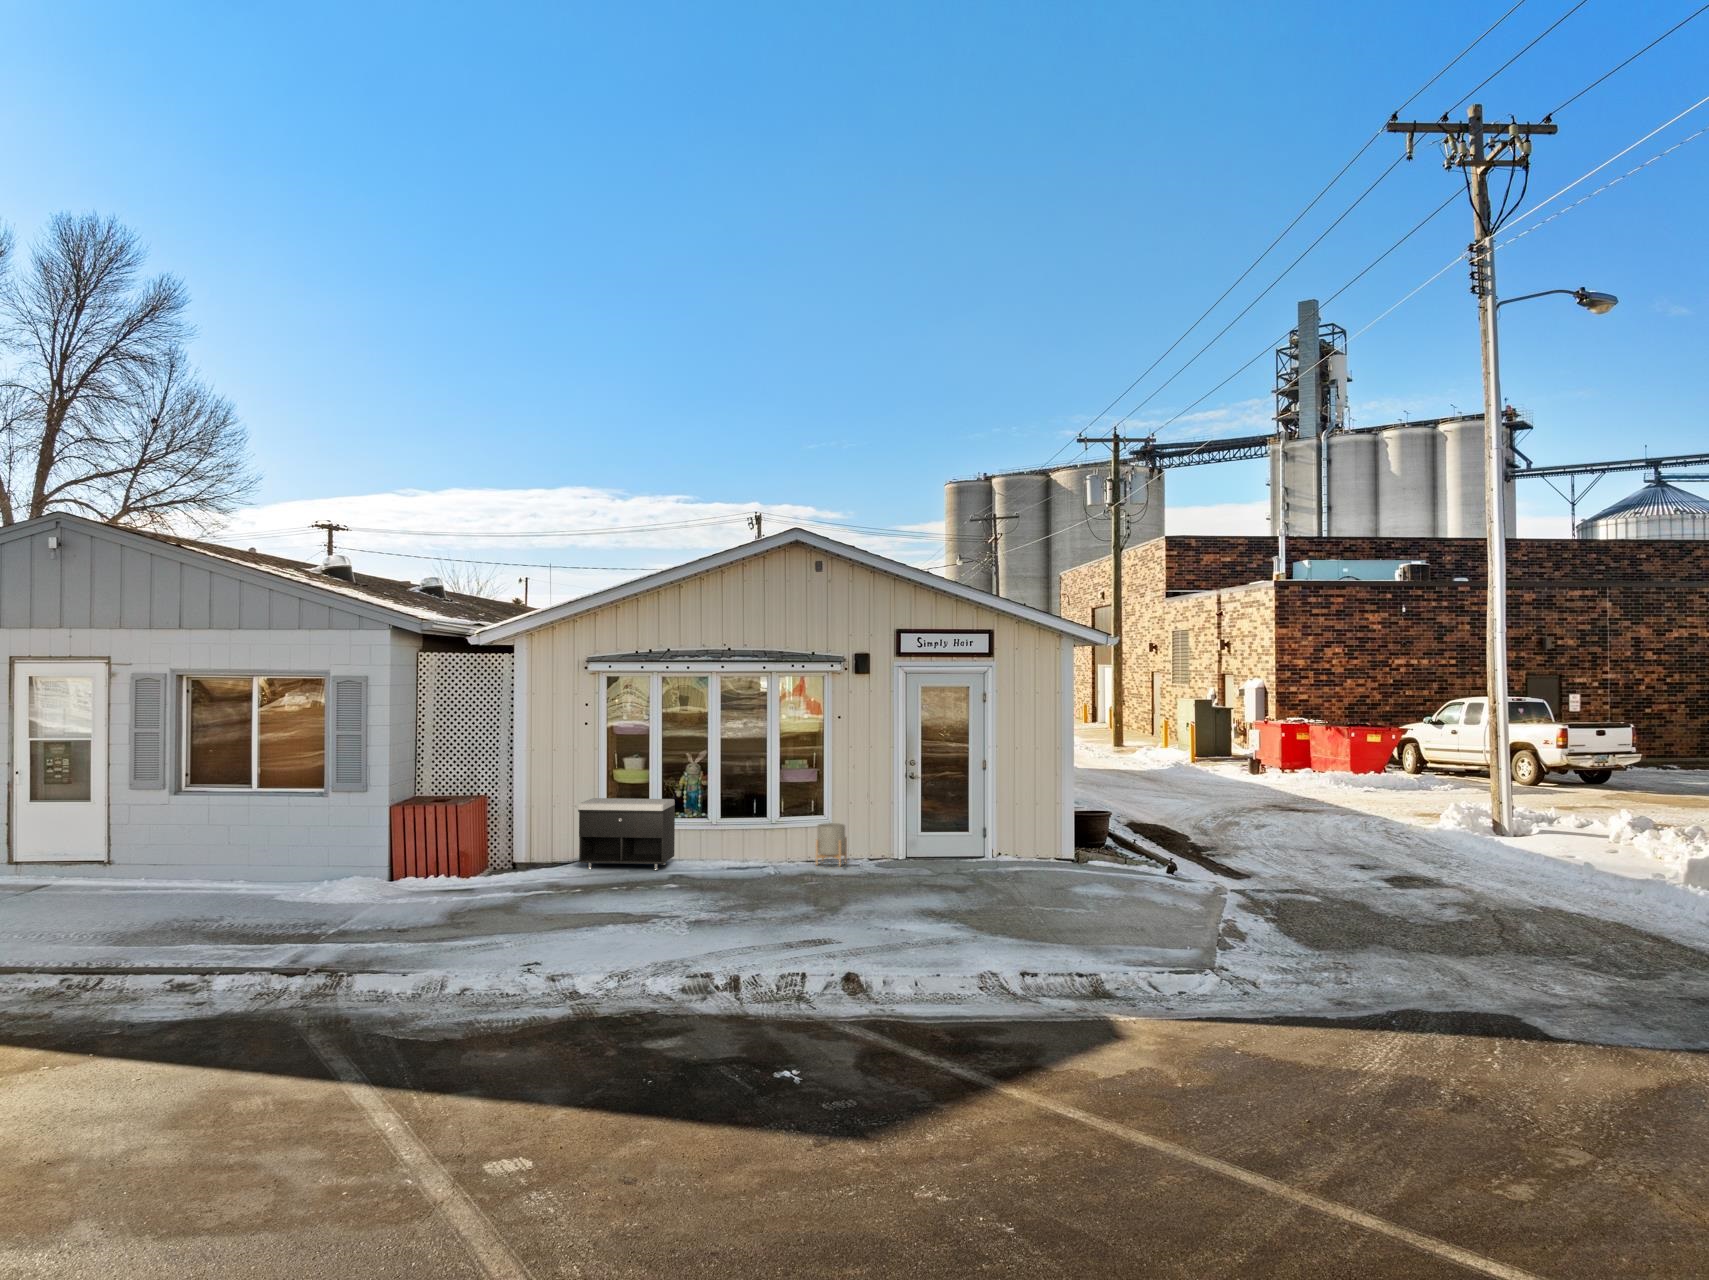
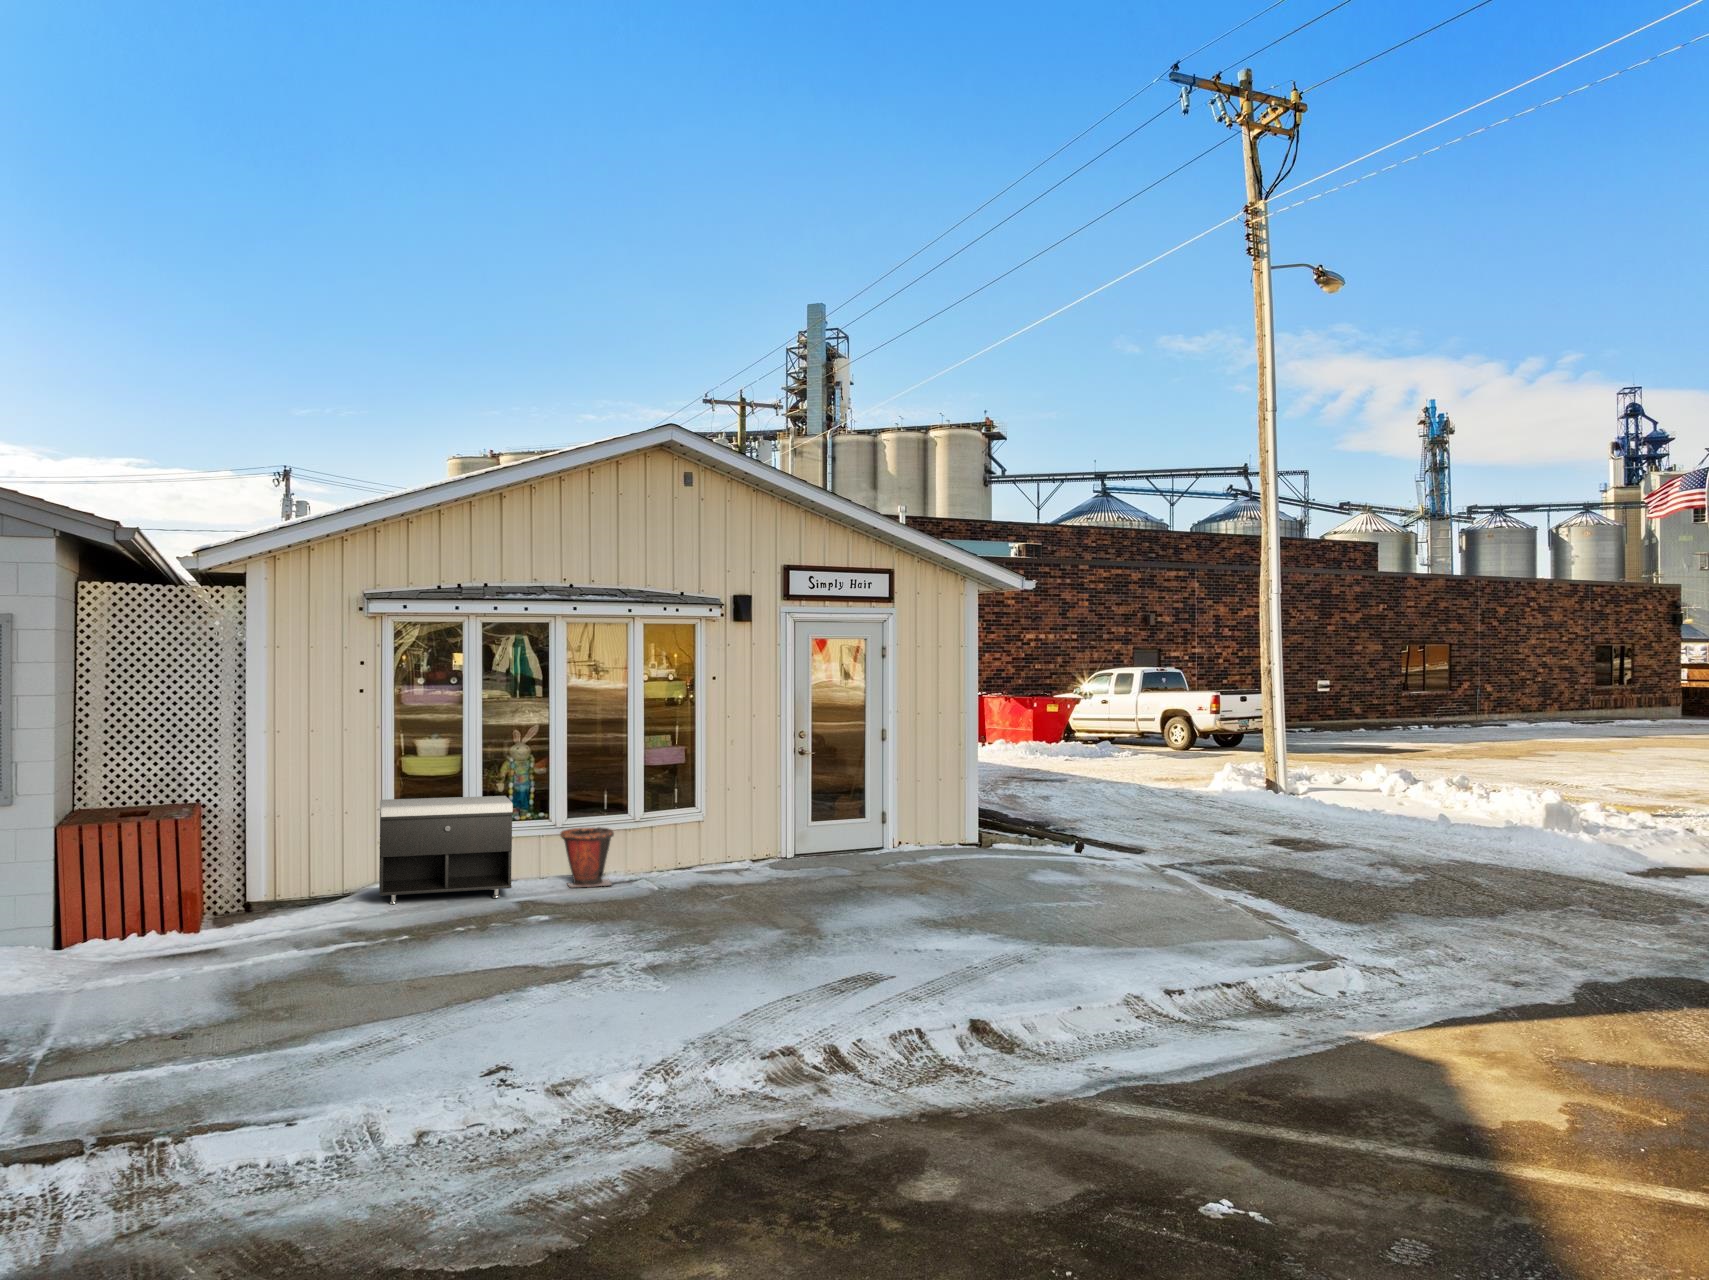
planter: present [816,823,847,865] -> none [697,819,735,875]
waste bin: none [710,824,749,868] -> present [560,827,614,887]

